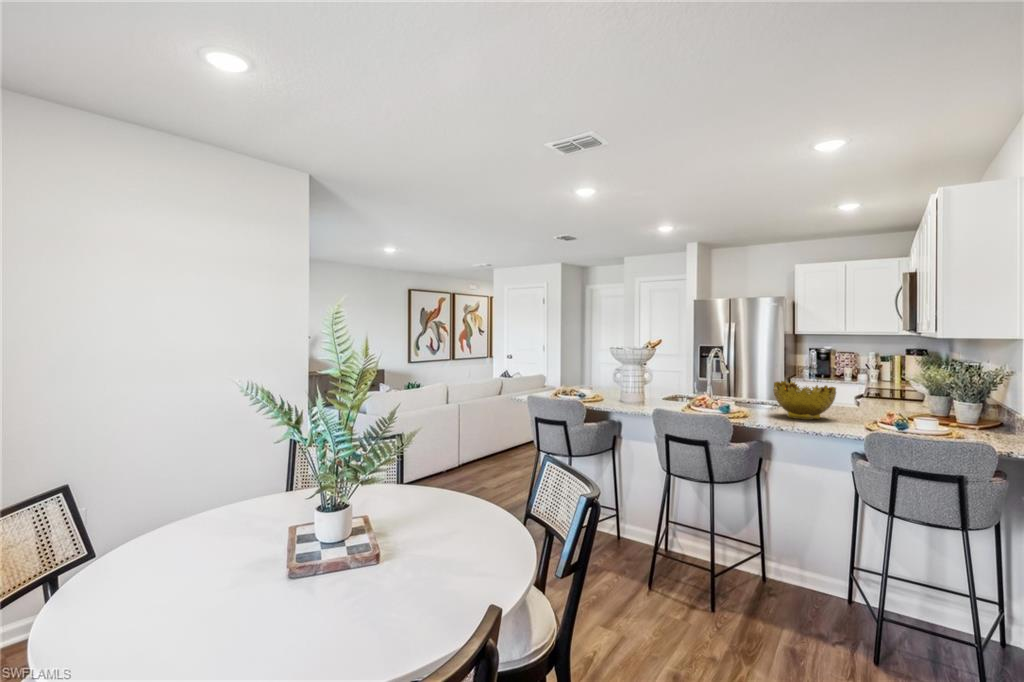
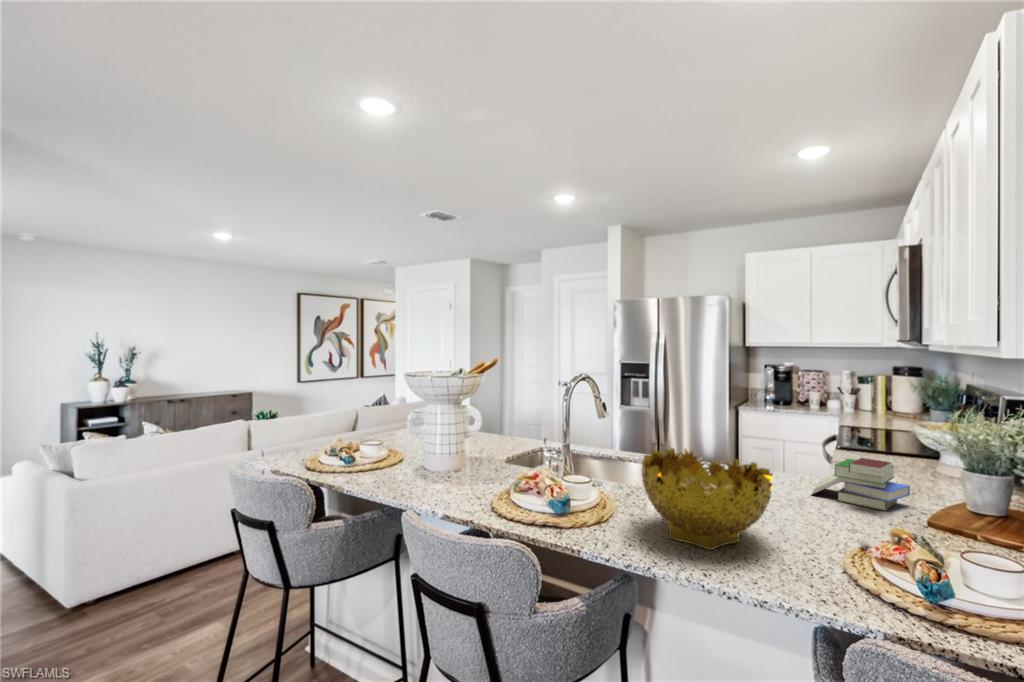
book: none [850,389,901,414] -> present [812,458,910,511]

